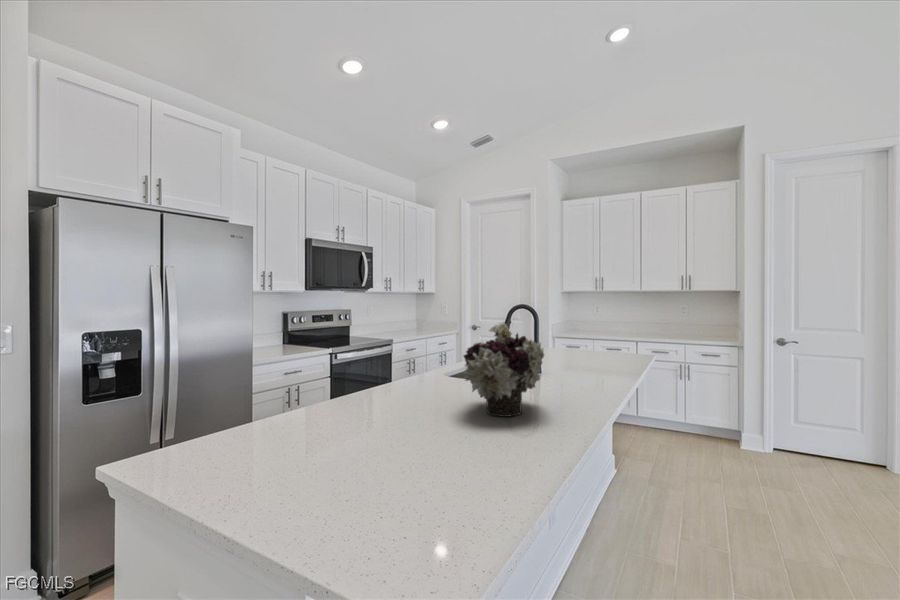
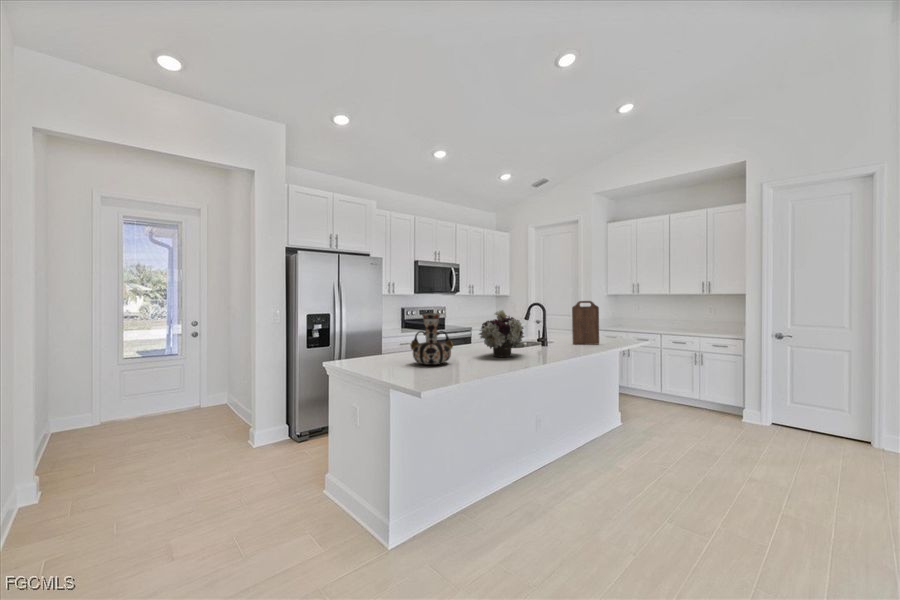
cutting board: none [579,302,619,371] -> present [572,301,599,344]
vase: none [323,335,425,462] -> present [410,313,453,365]

